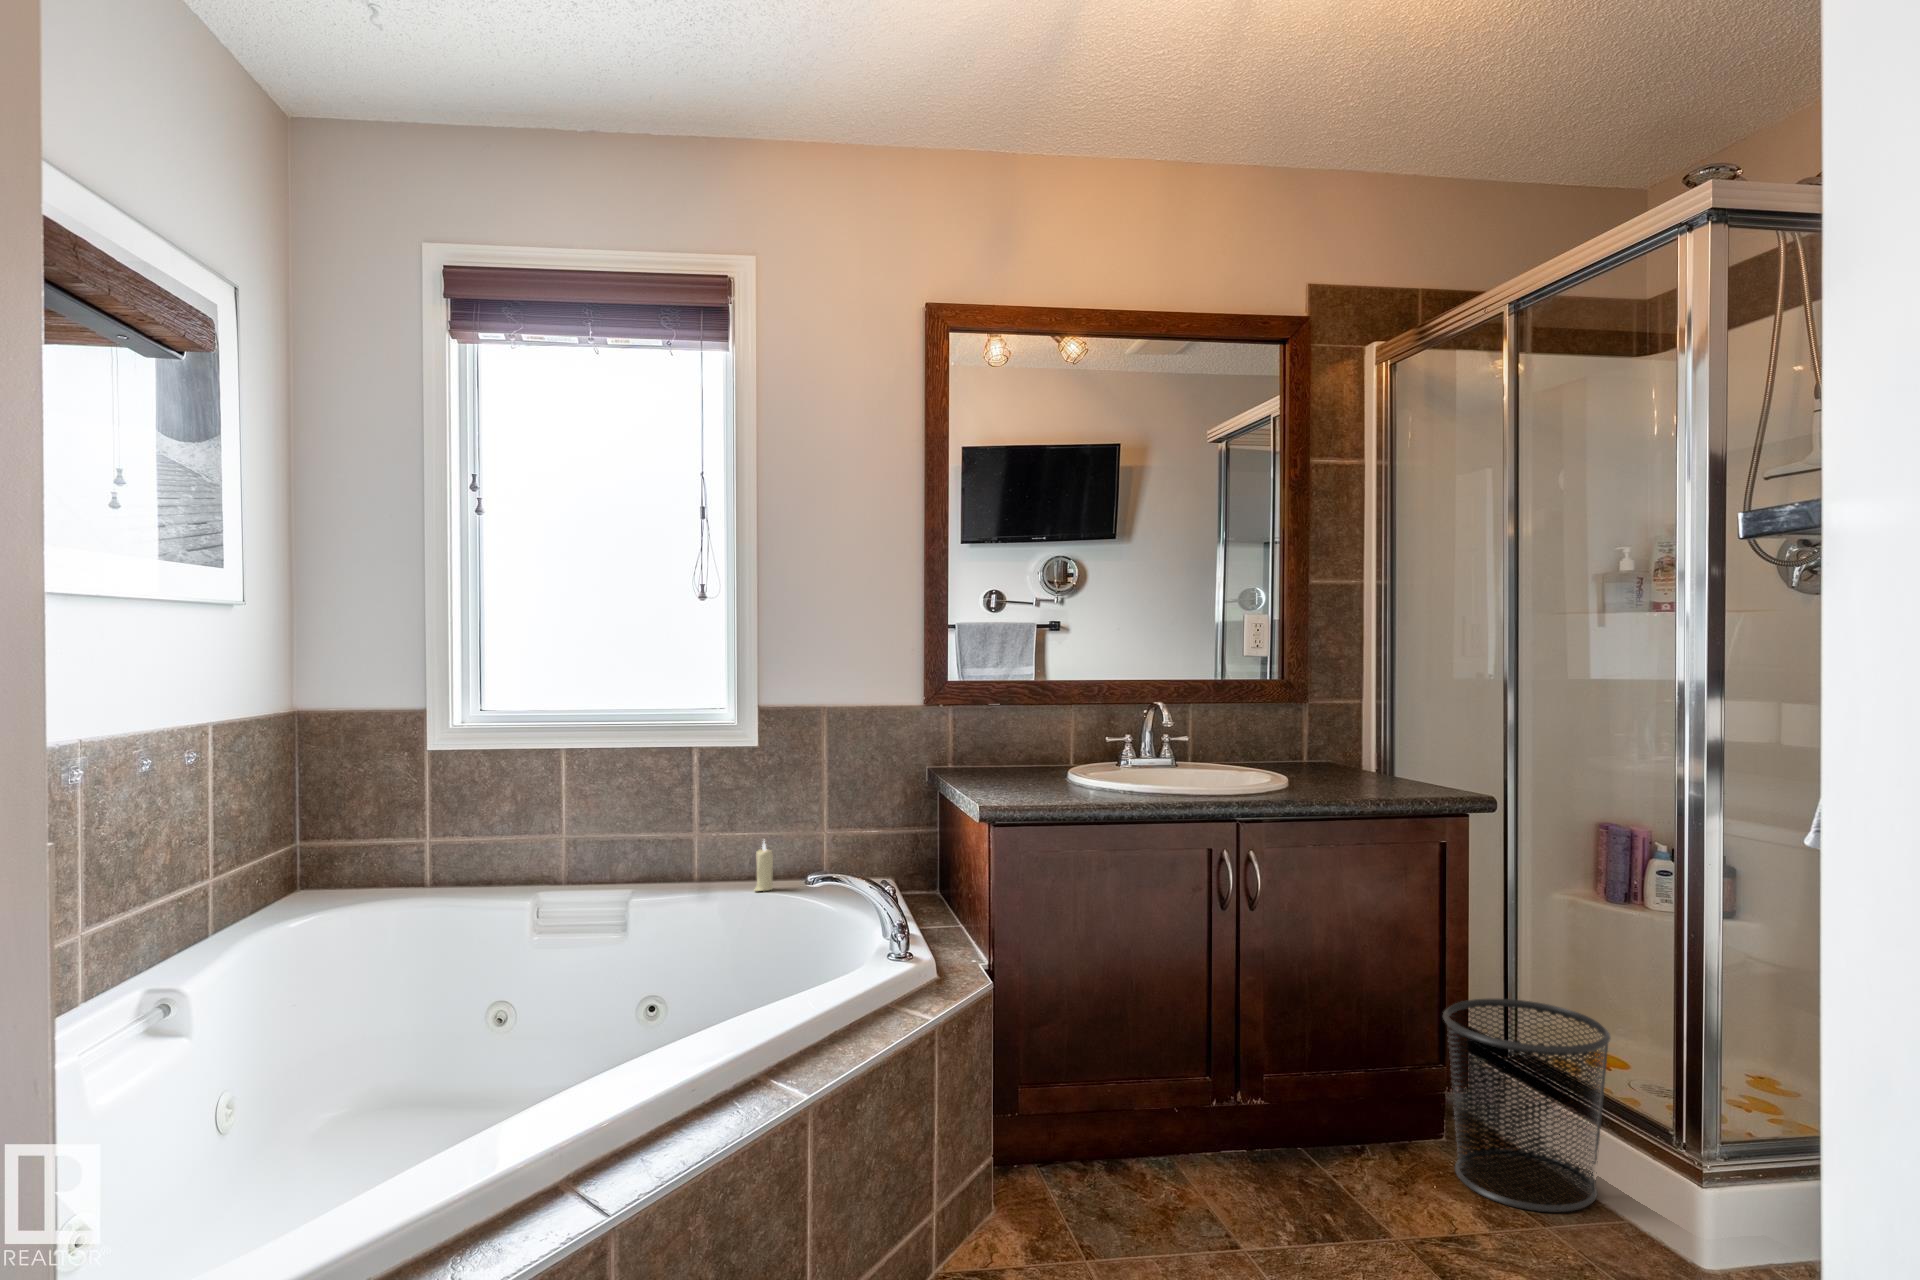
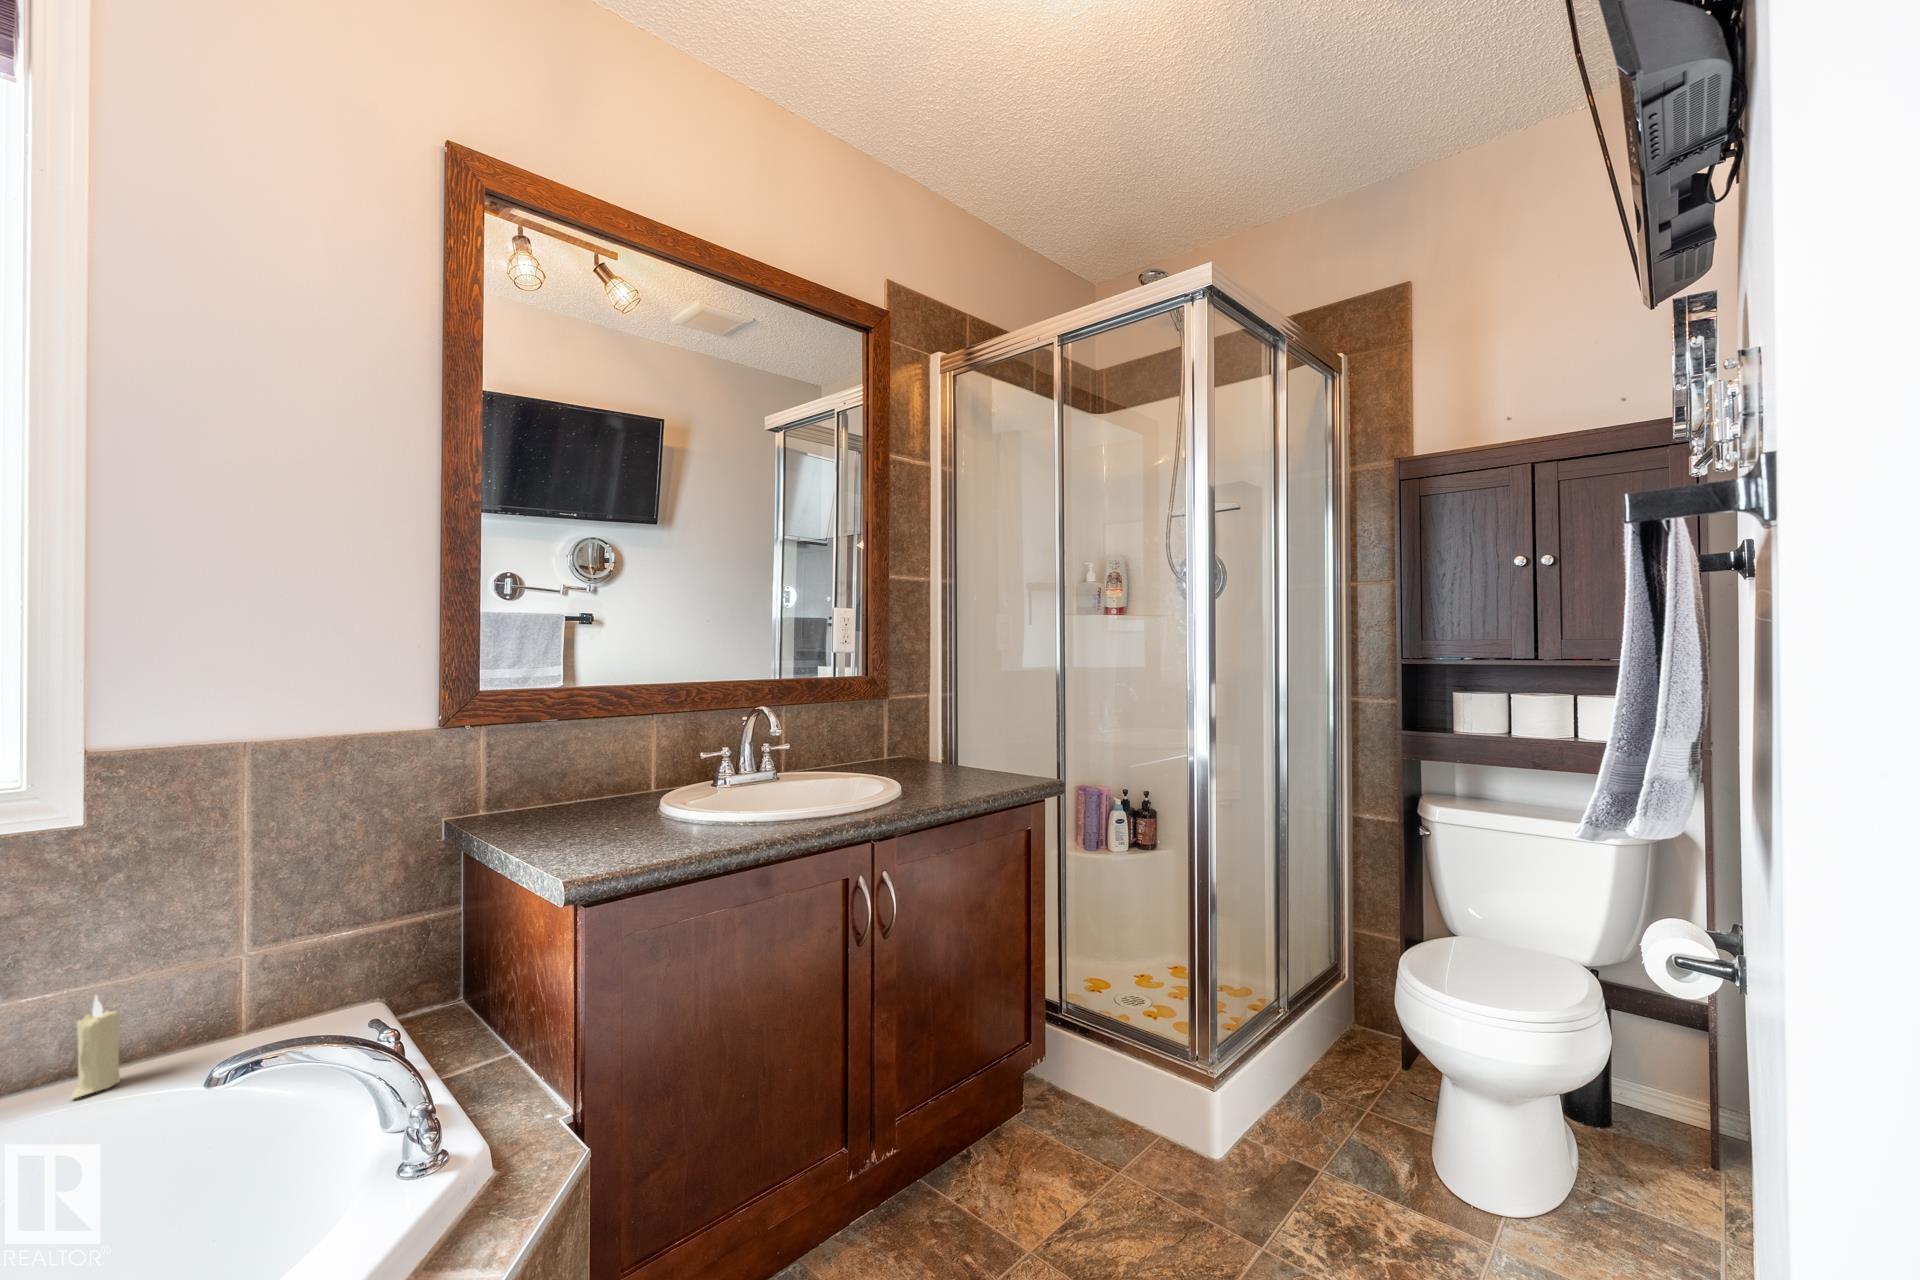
waste bin: present [1443,999,1611,1212] -> none [1099,974,1258,1211]

